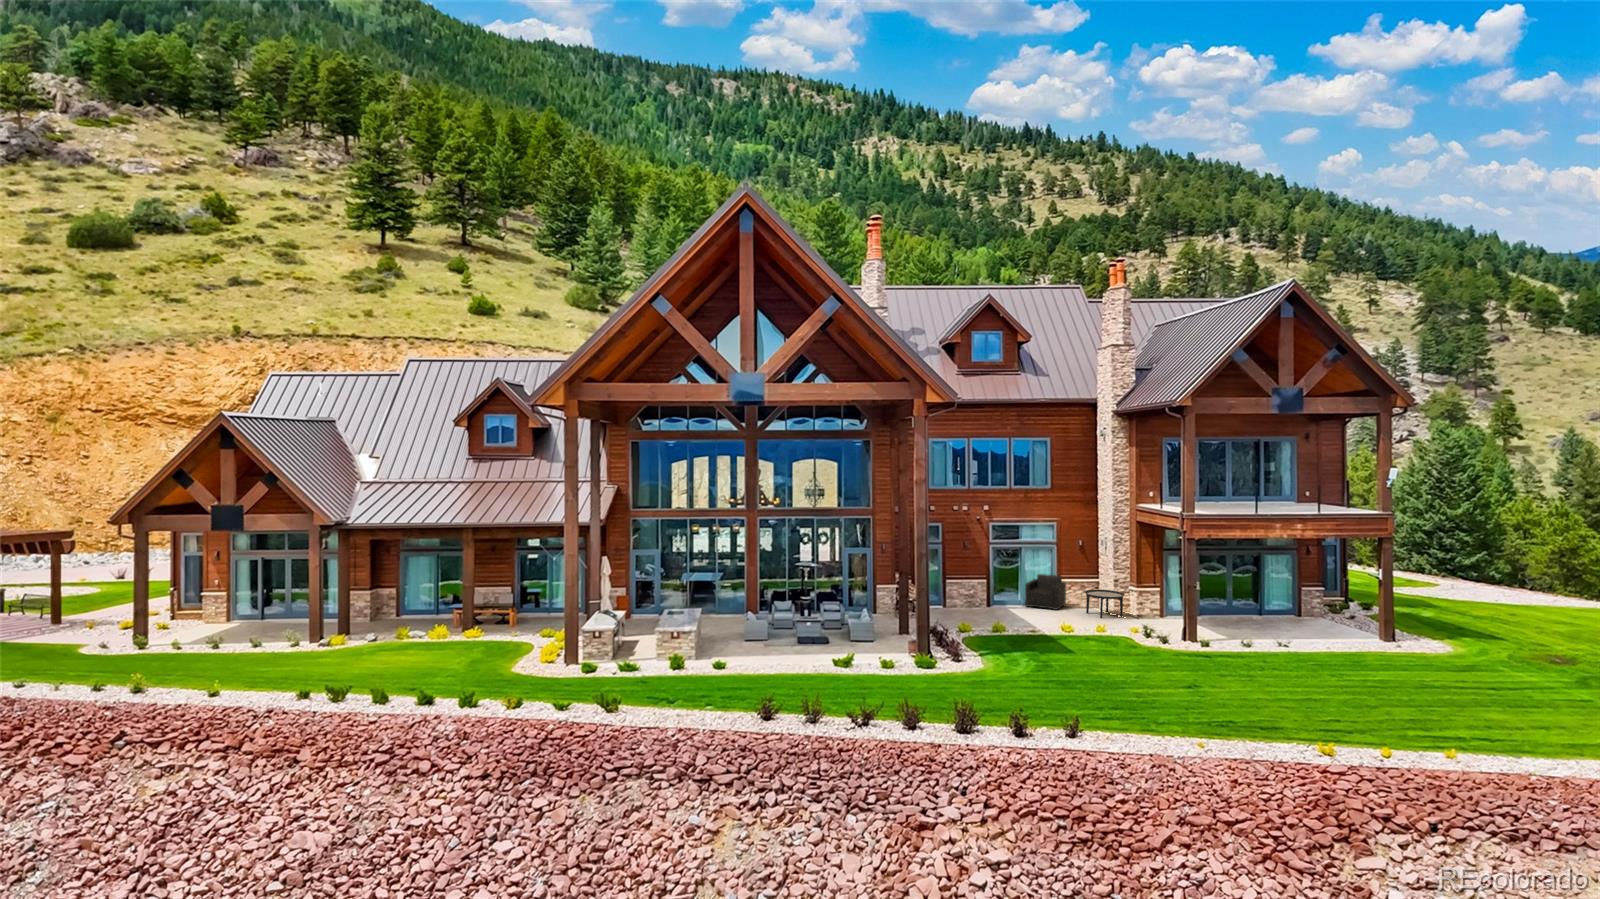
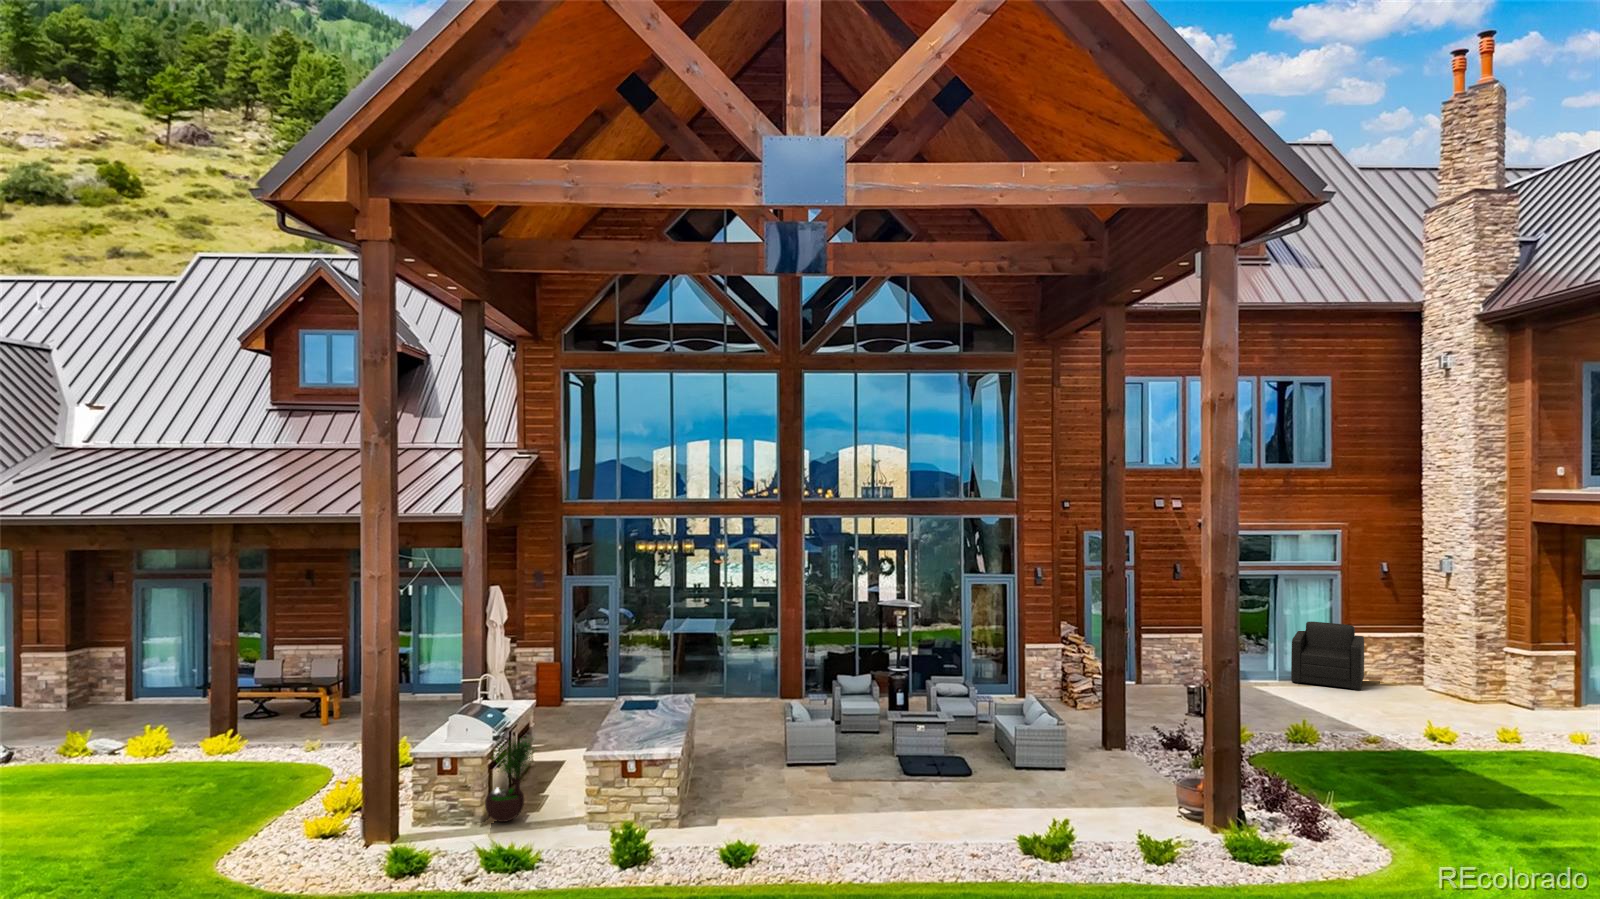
round table: present [1085,590,1125,618] -> none [1419,652,1506,710]
potted tree: none [612,621,634,658] -> present [485,740,532,822]

